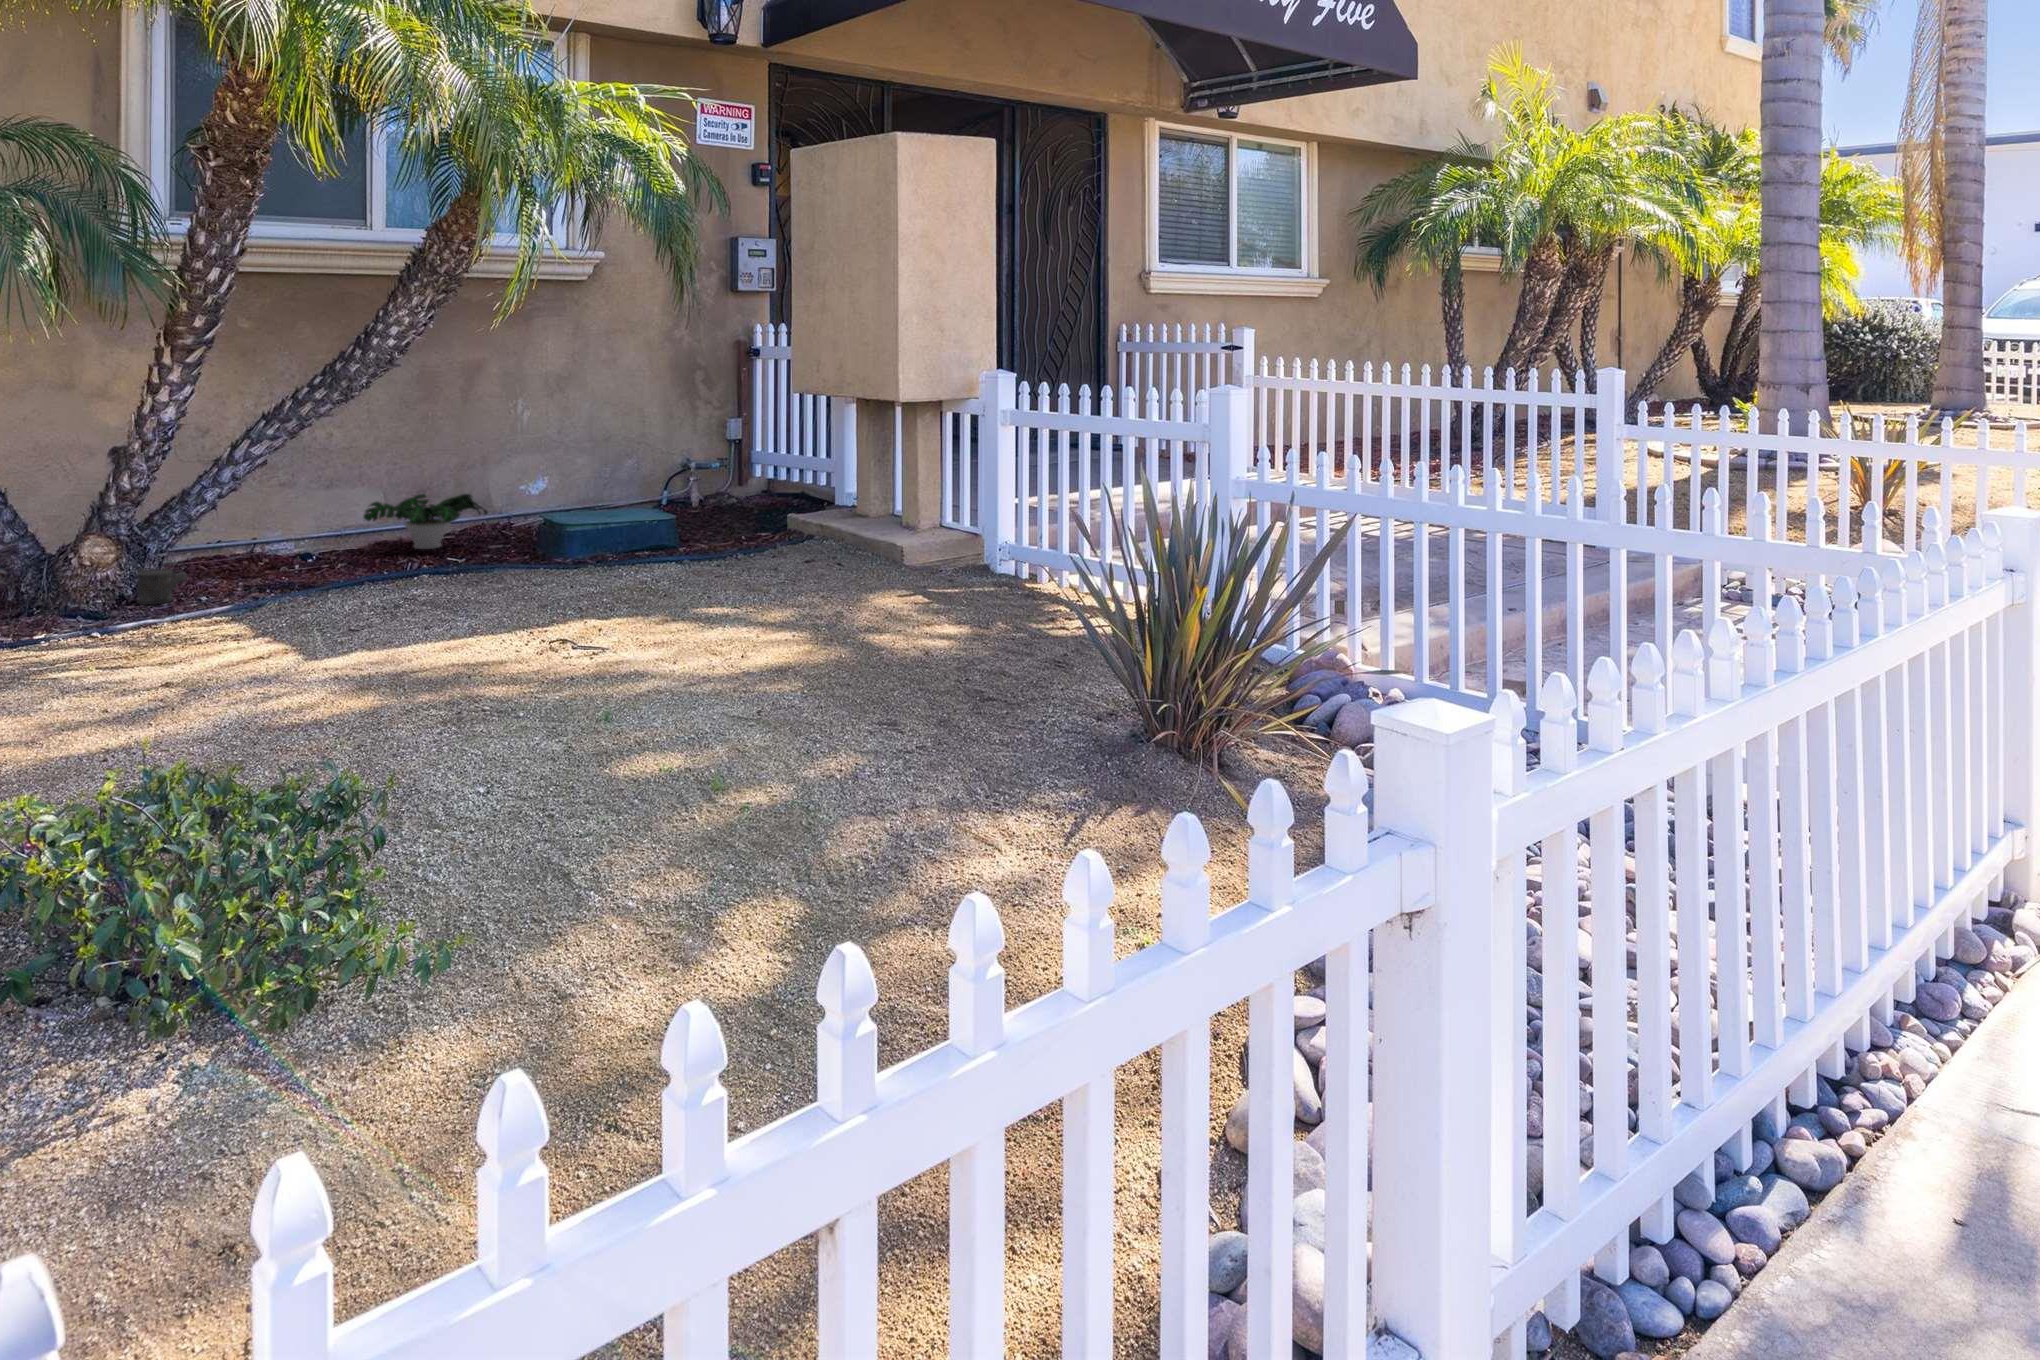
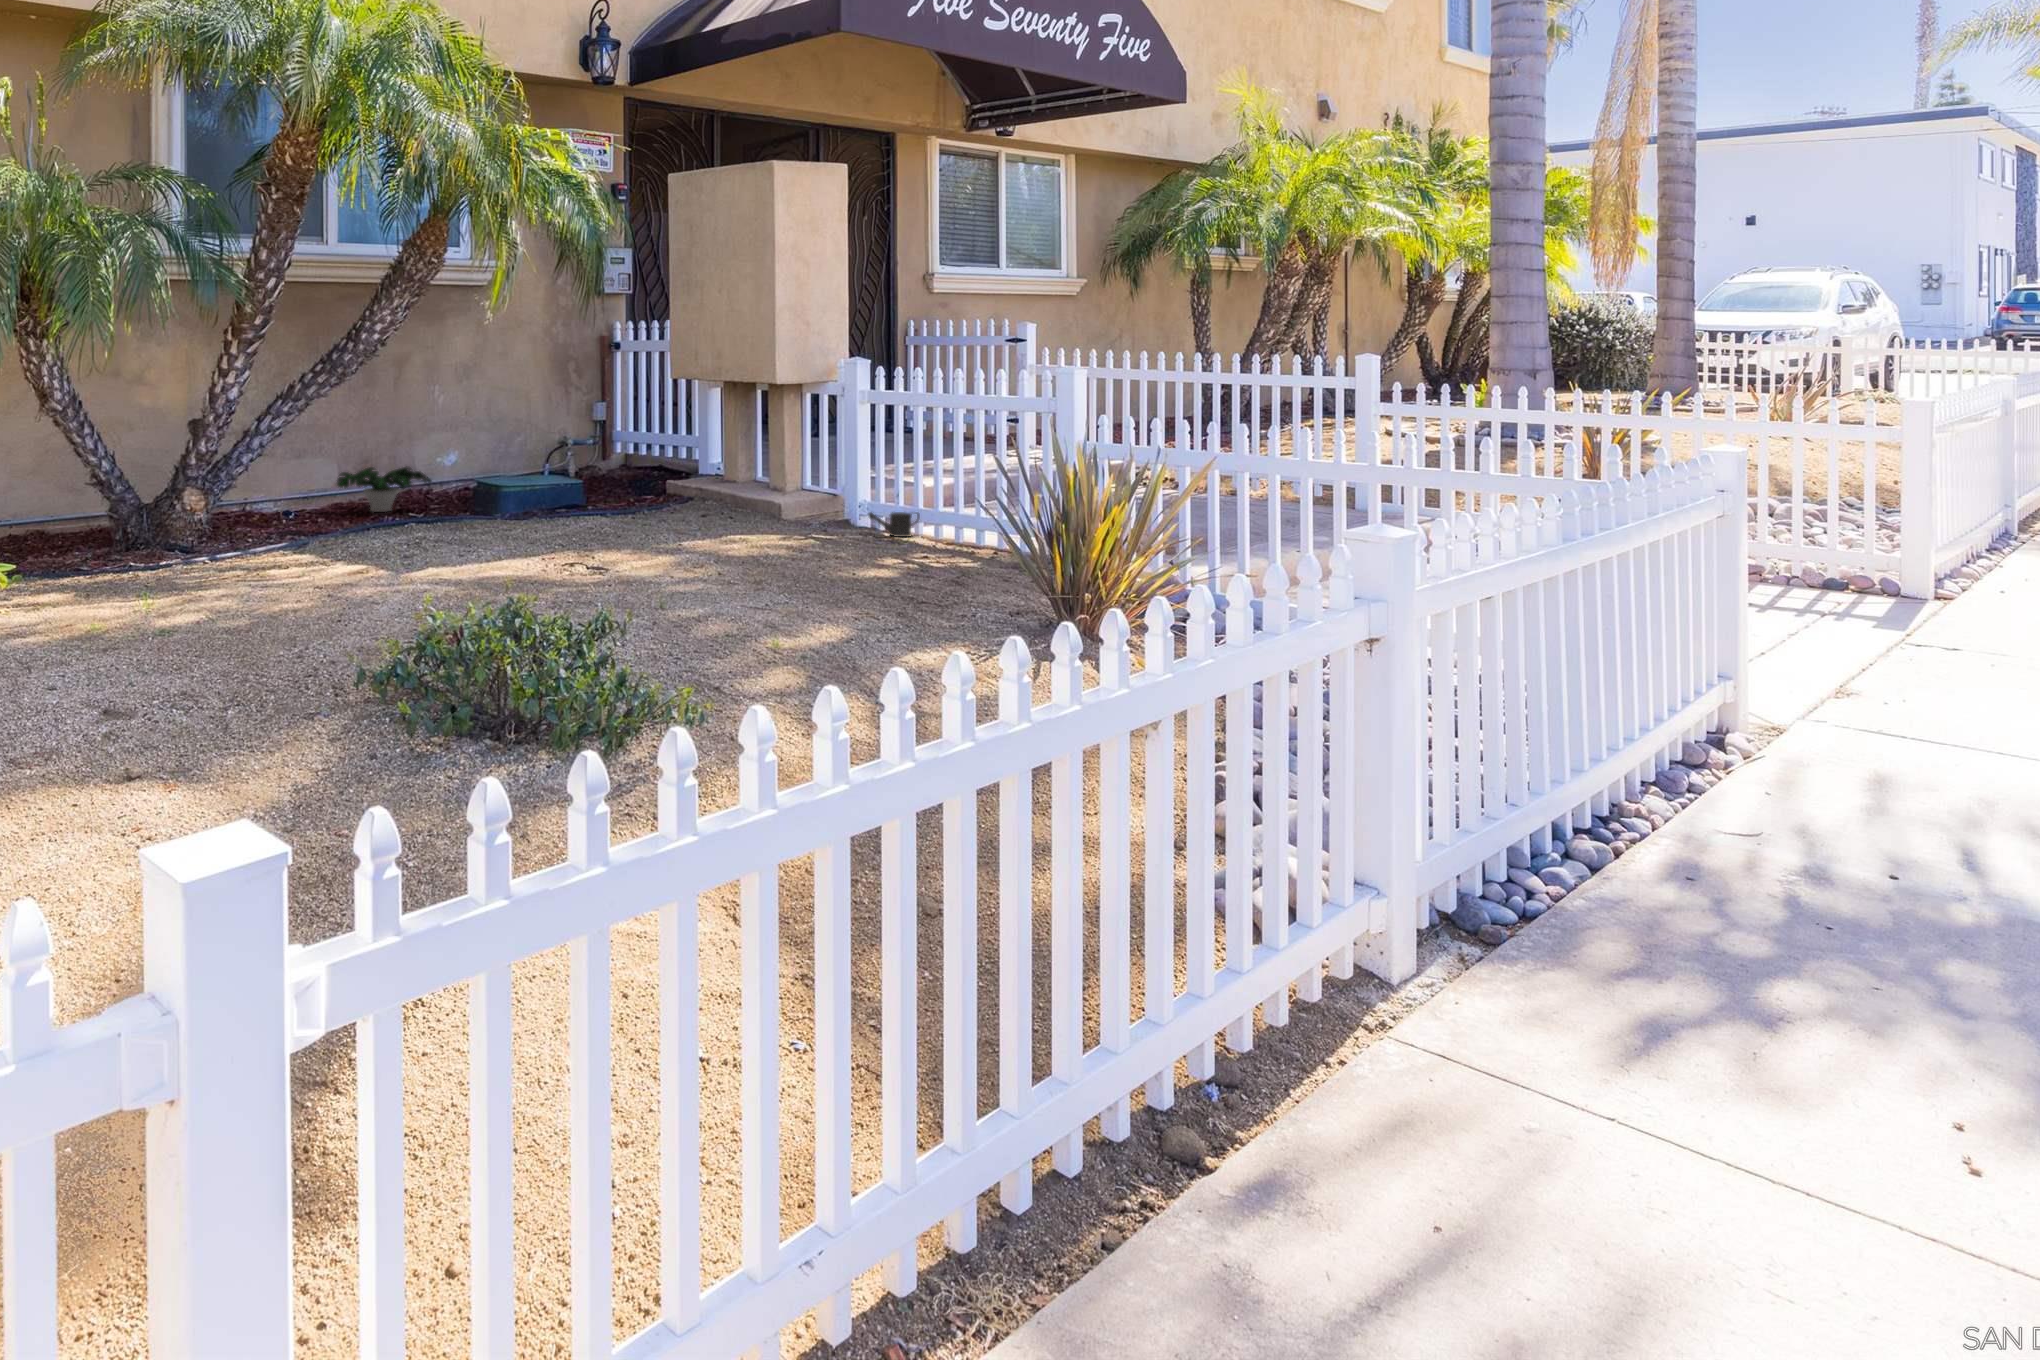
watering can: present [136,568,187,605] -> present [869,512,920,537]

